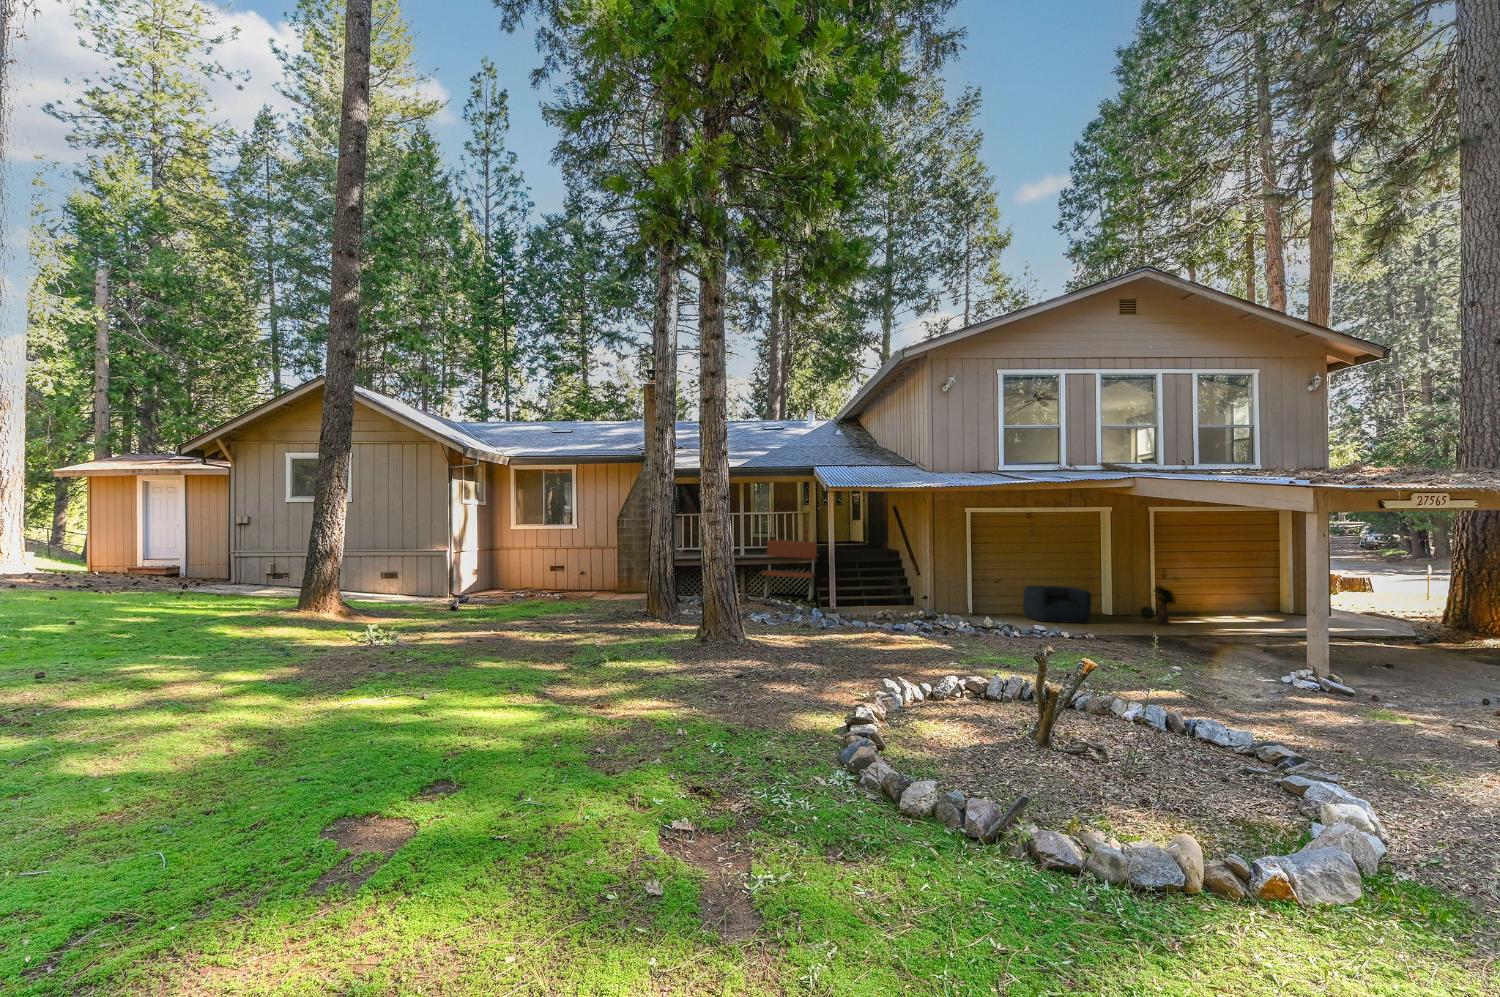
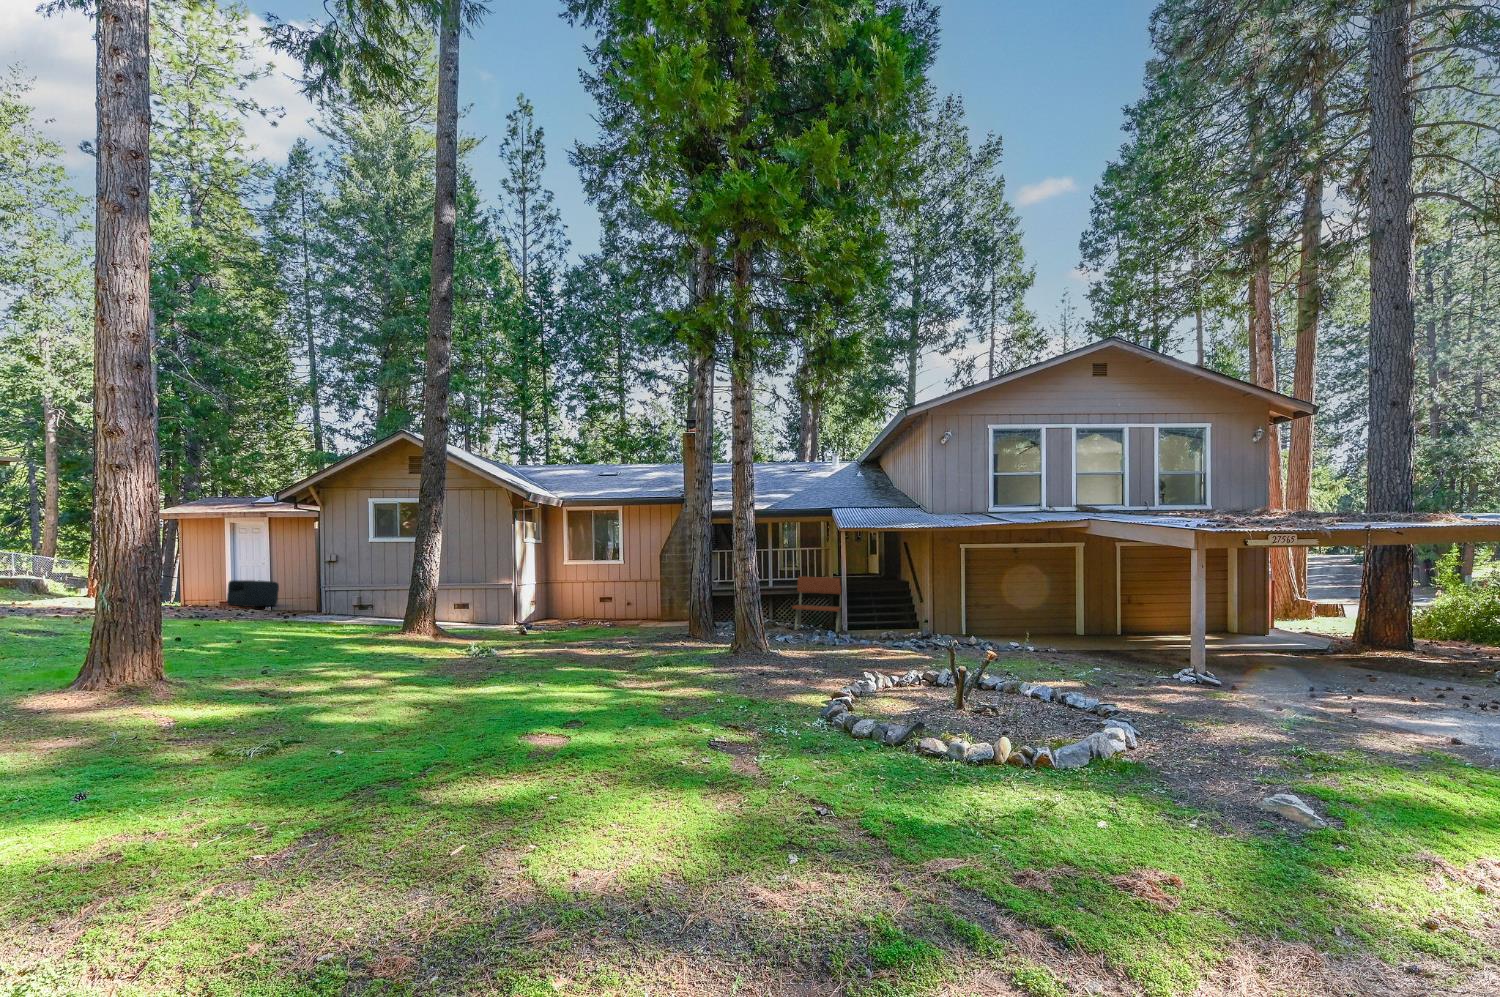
armchair: present [1023,585,1091,623] -> present [227,580,279,607]
potted plant: present [1140,585,1176,625] -> none [1142,616,1176,654]

